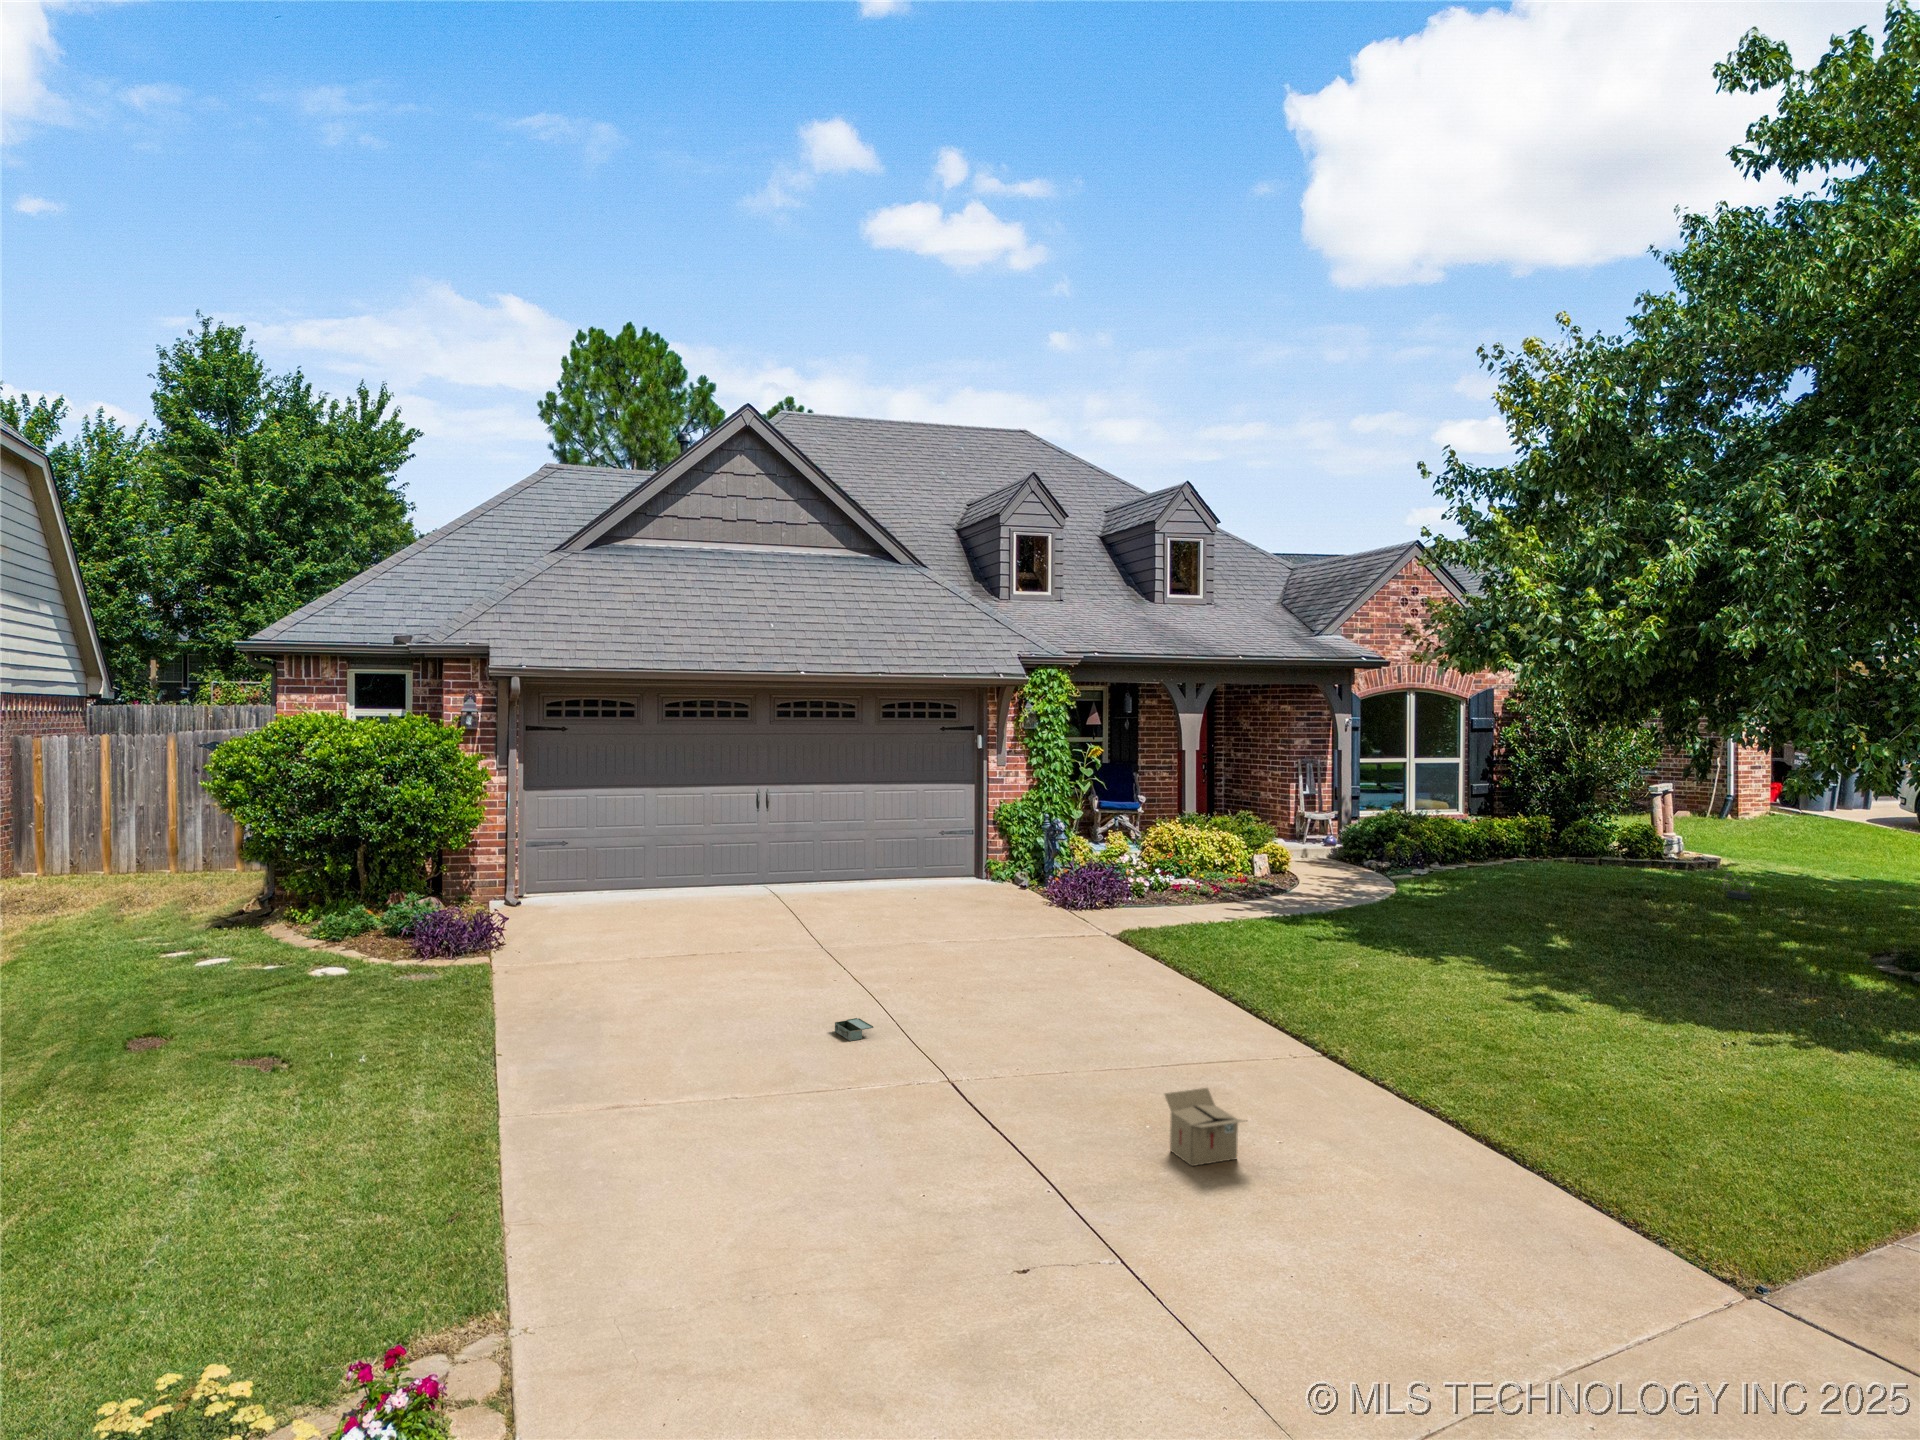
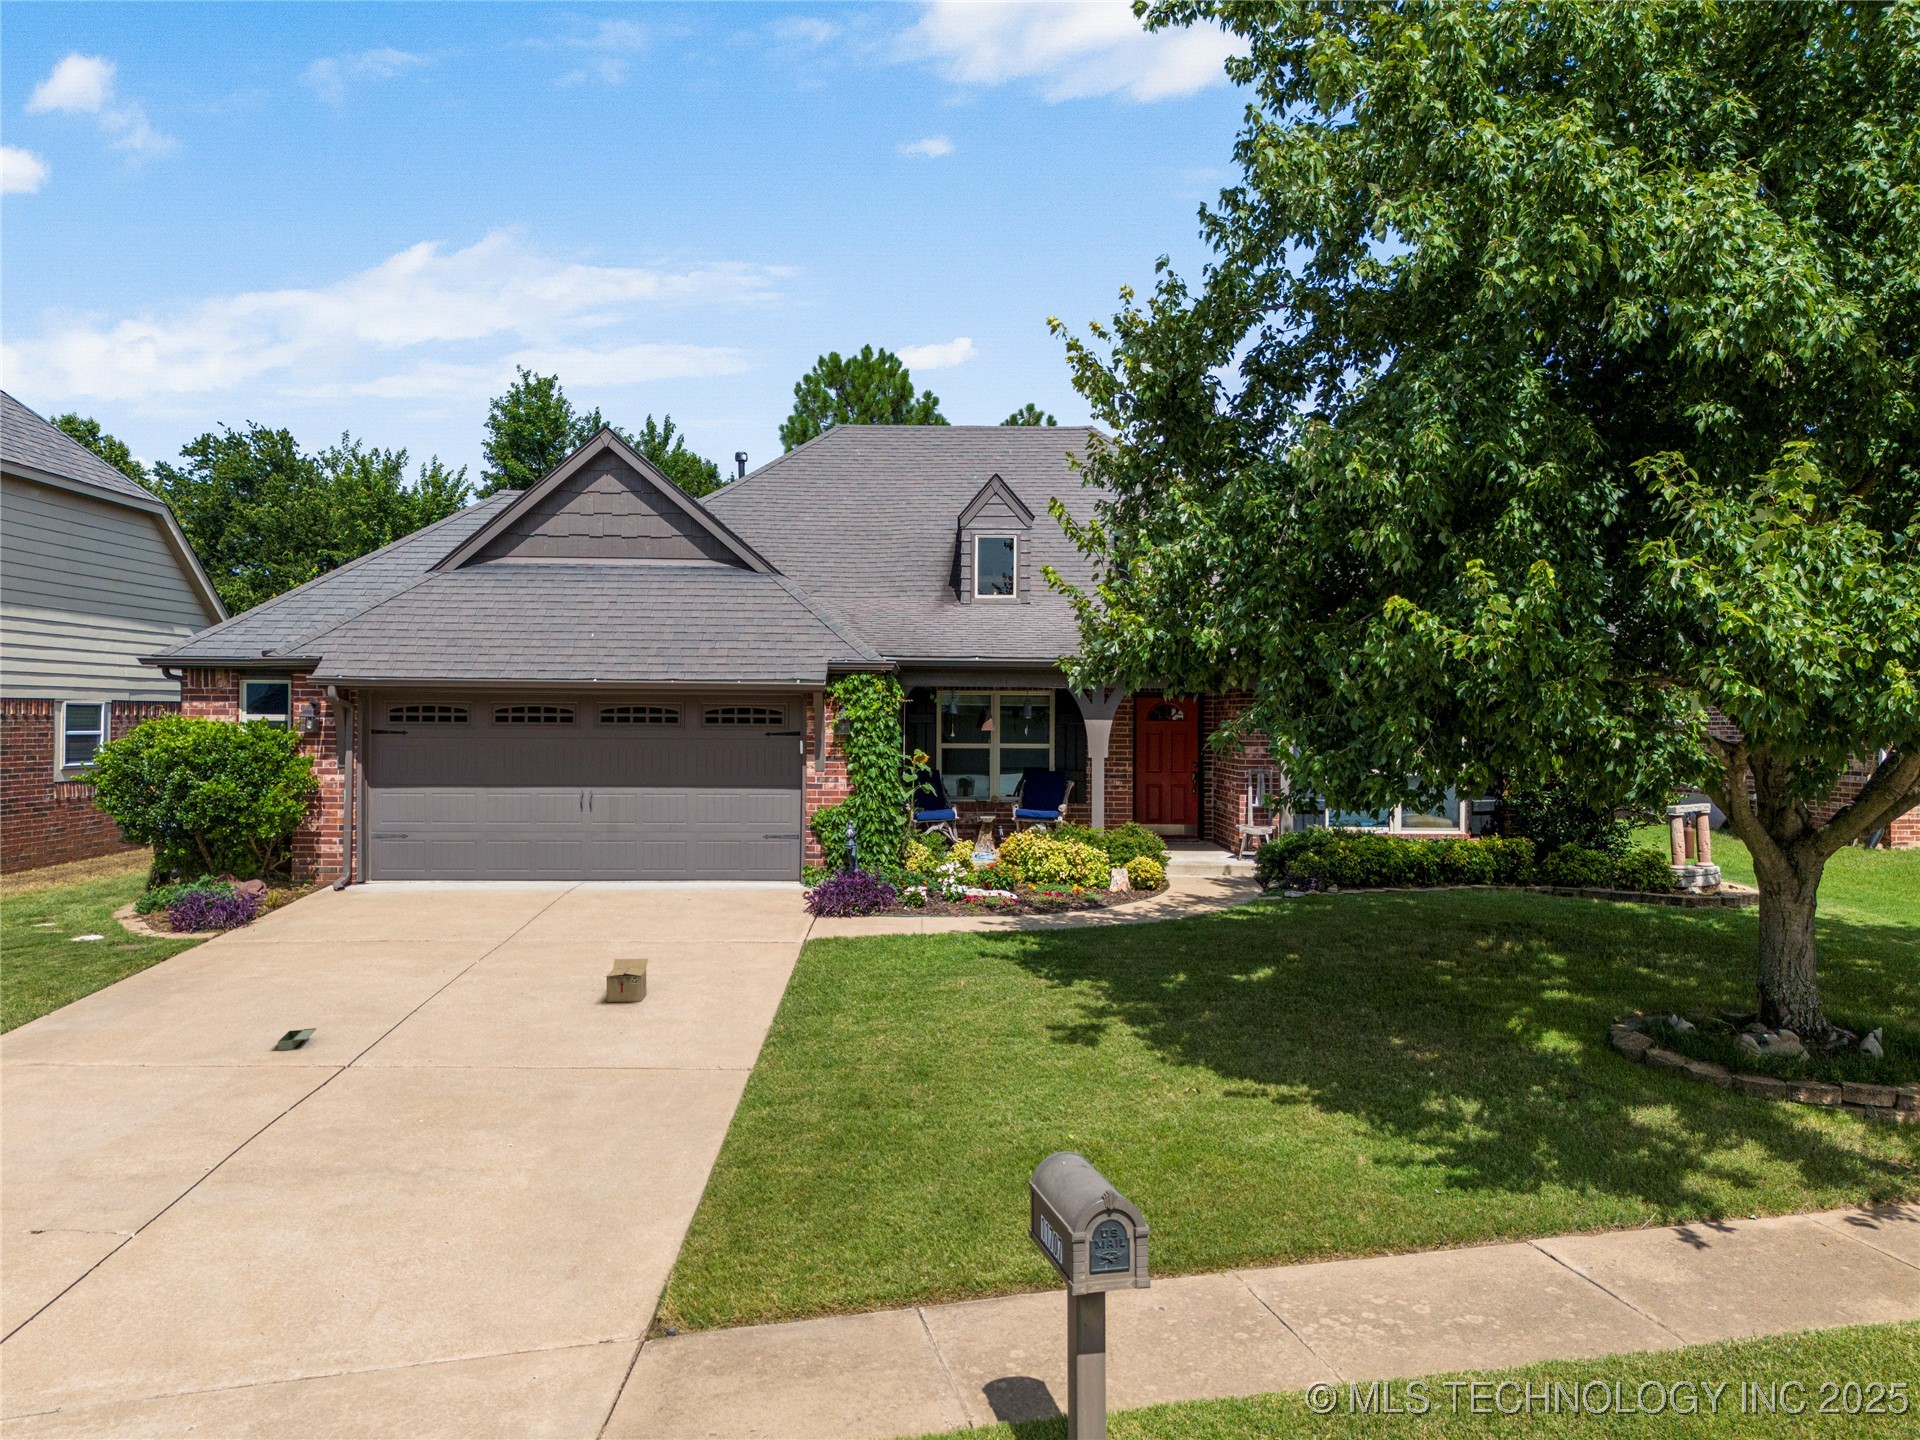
decorative plant: present [1724,874,1752,900] -> none [1621,926,1662,962]
cardboard box: present [1165,1088,1247,1166] -> present [606,959,648,1002]

